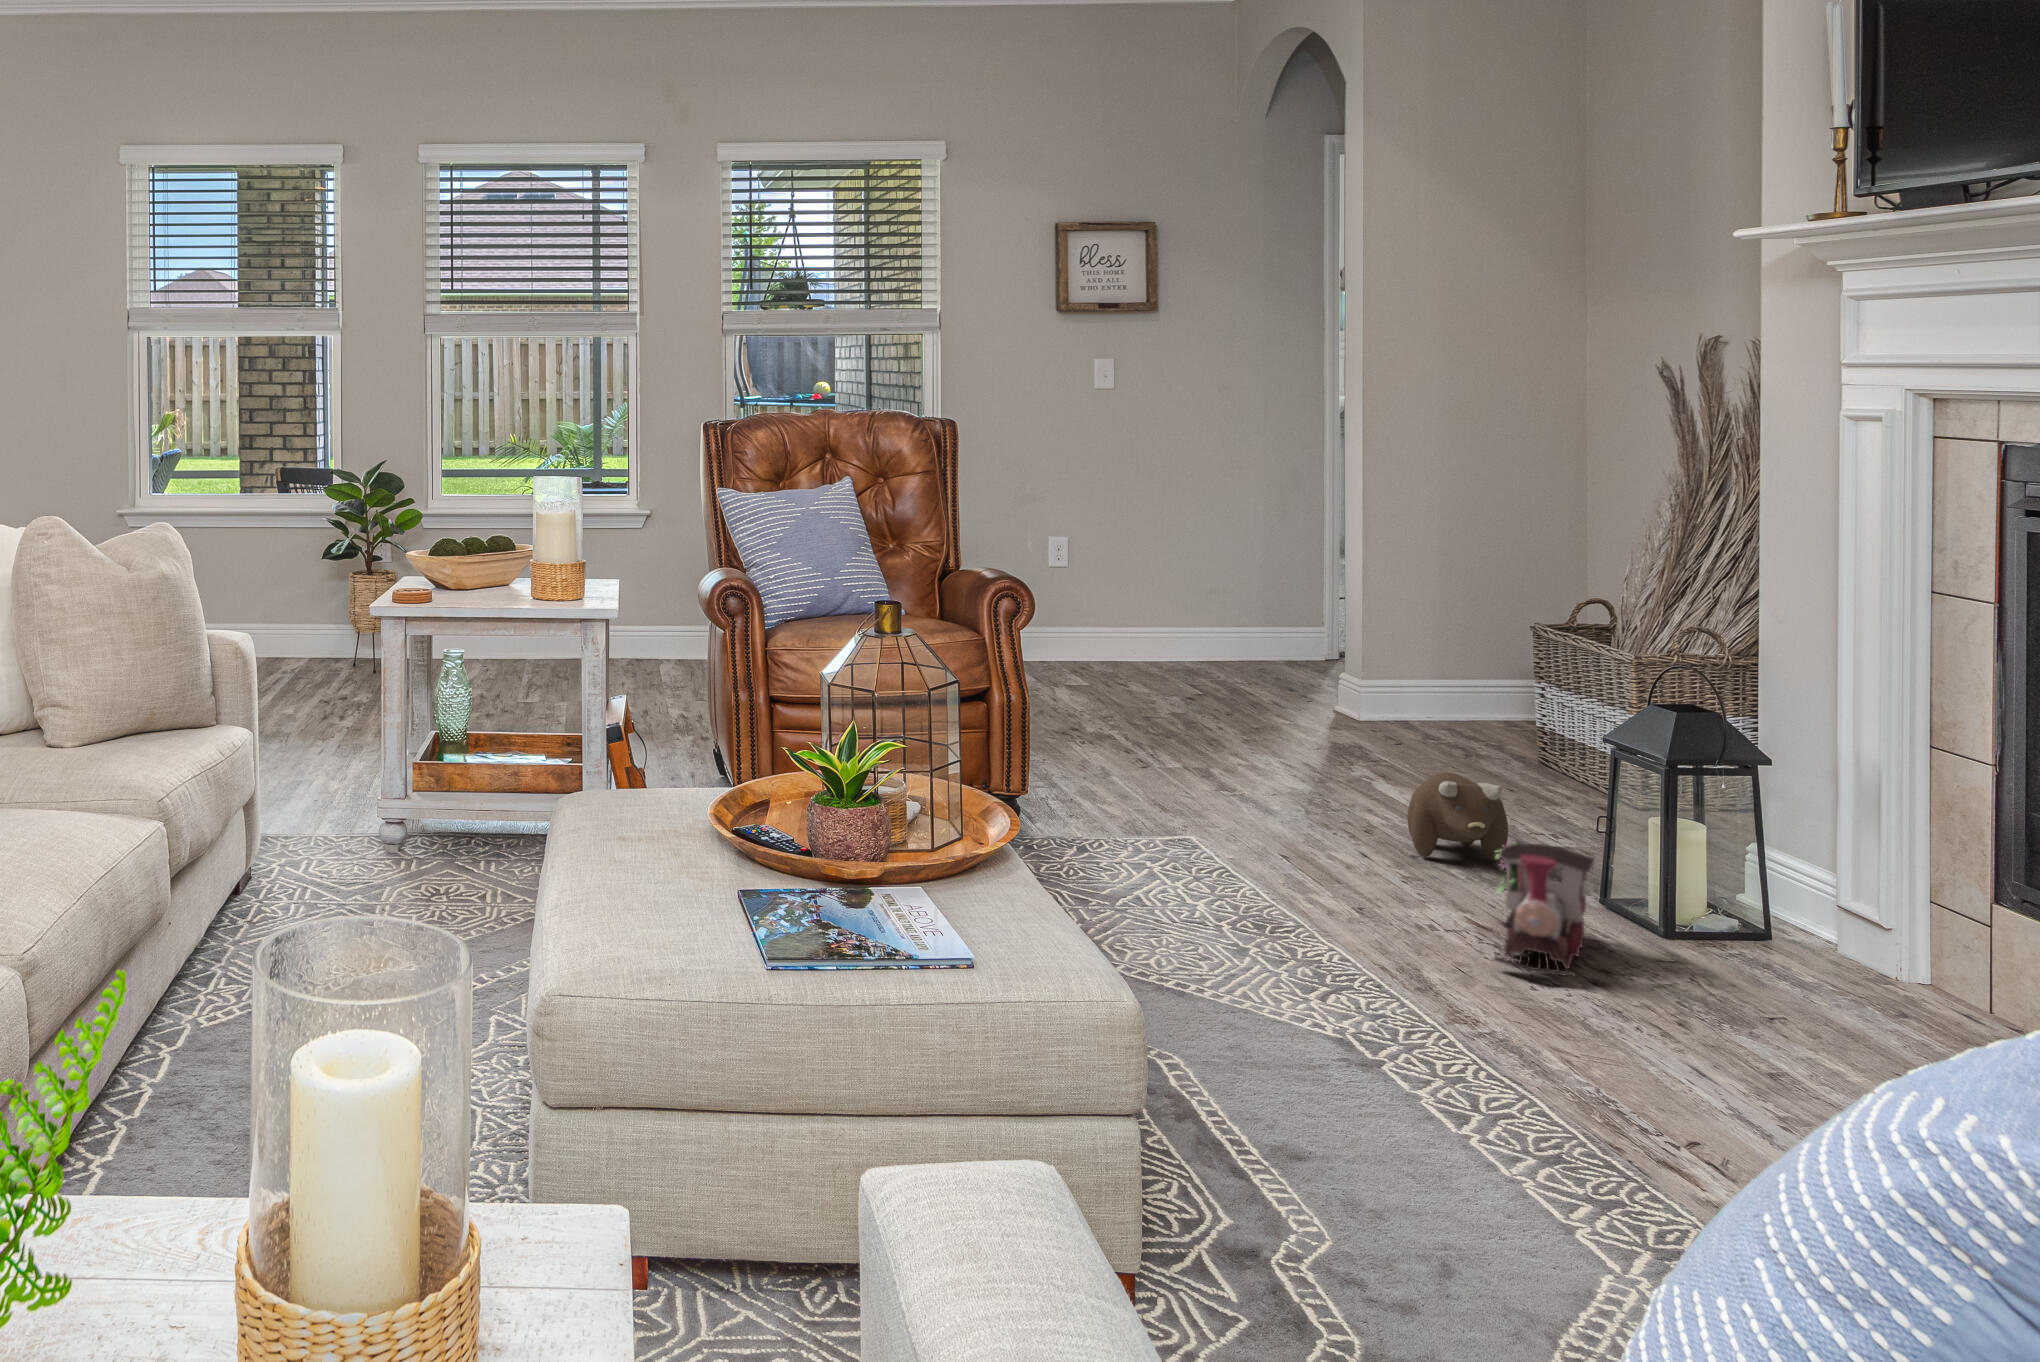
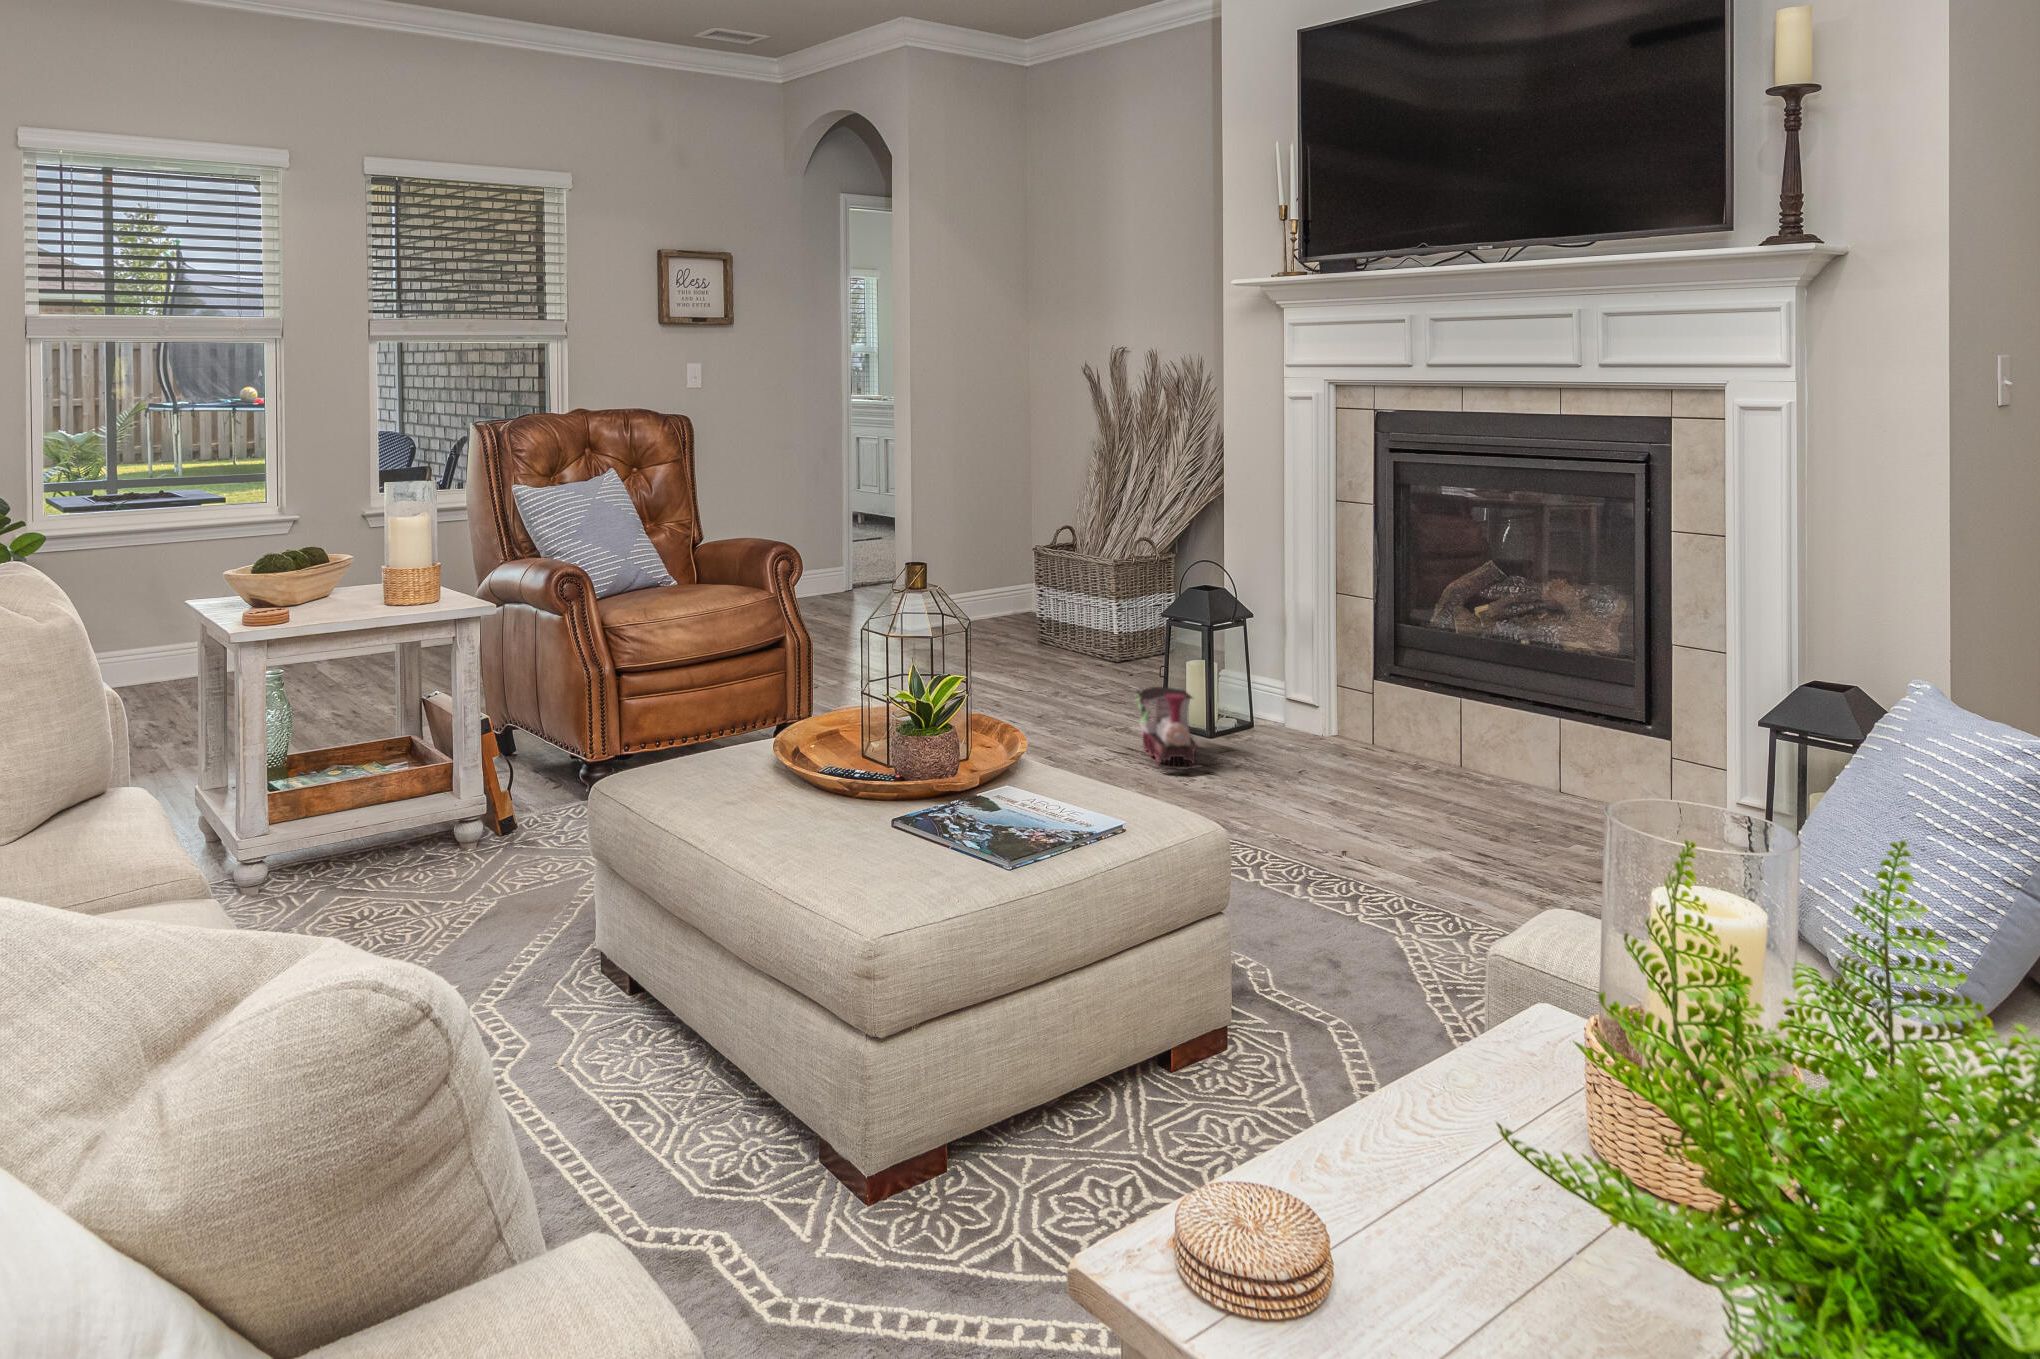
plush toy: present [1407,772,1508,861] -> none [1028,651,1097,713]

